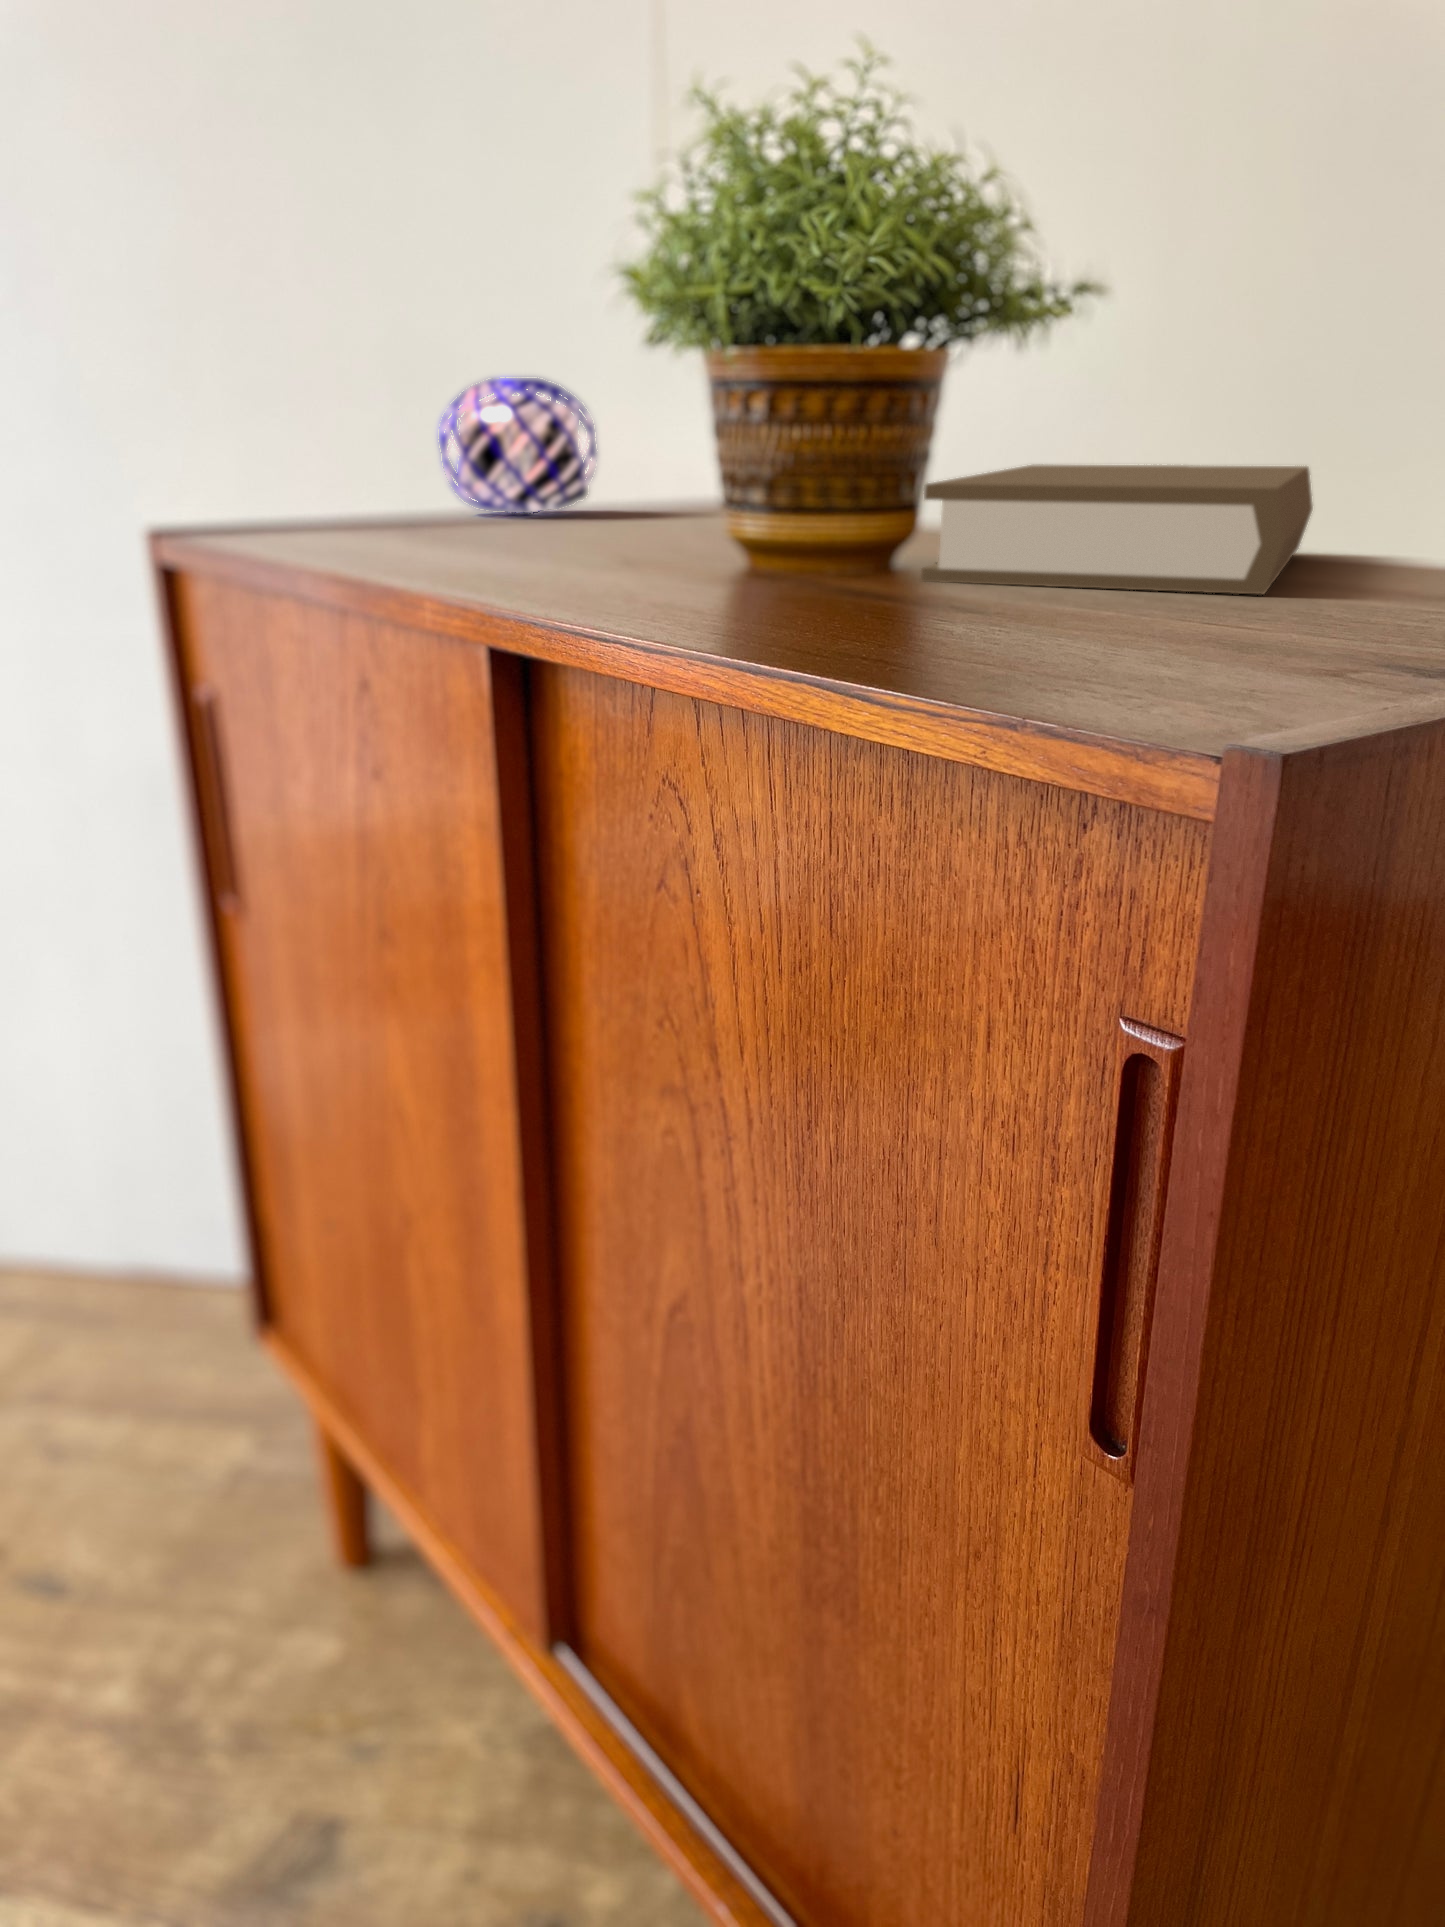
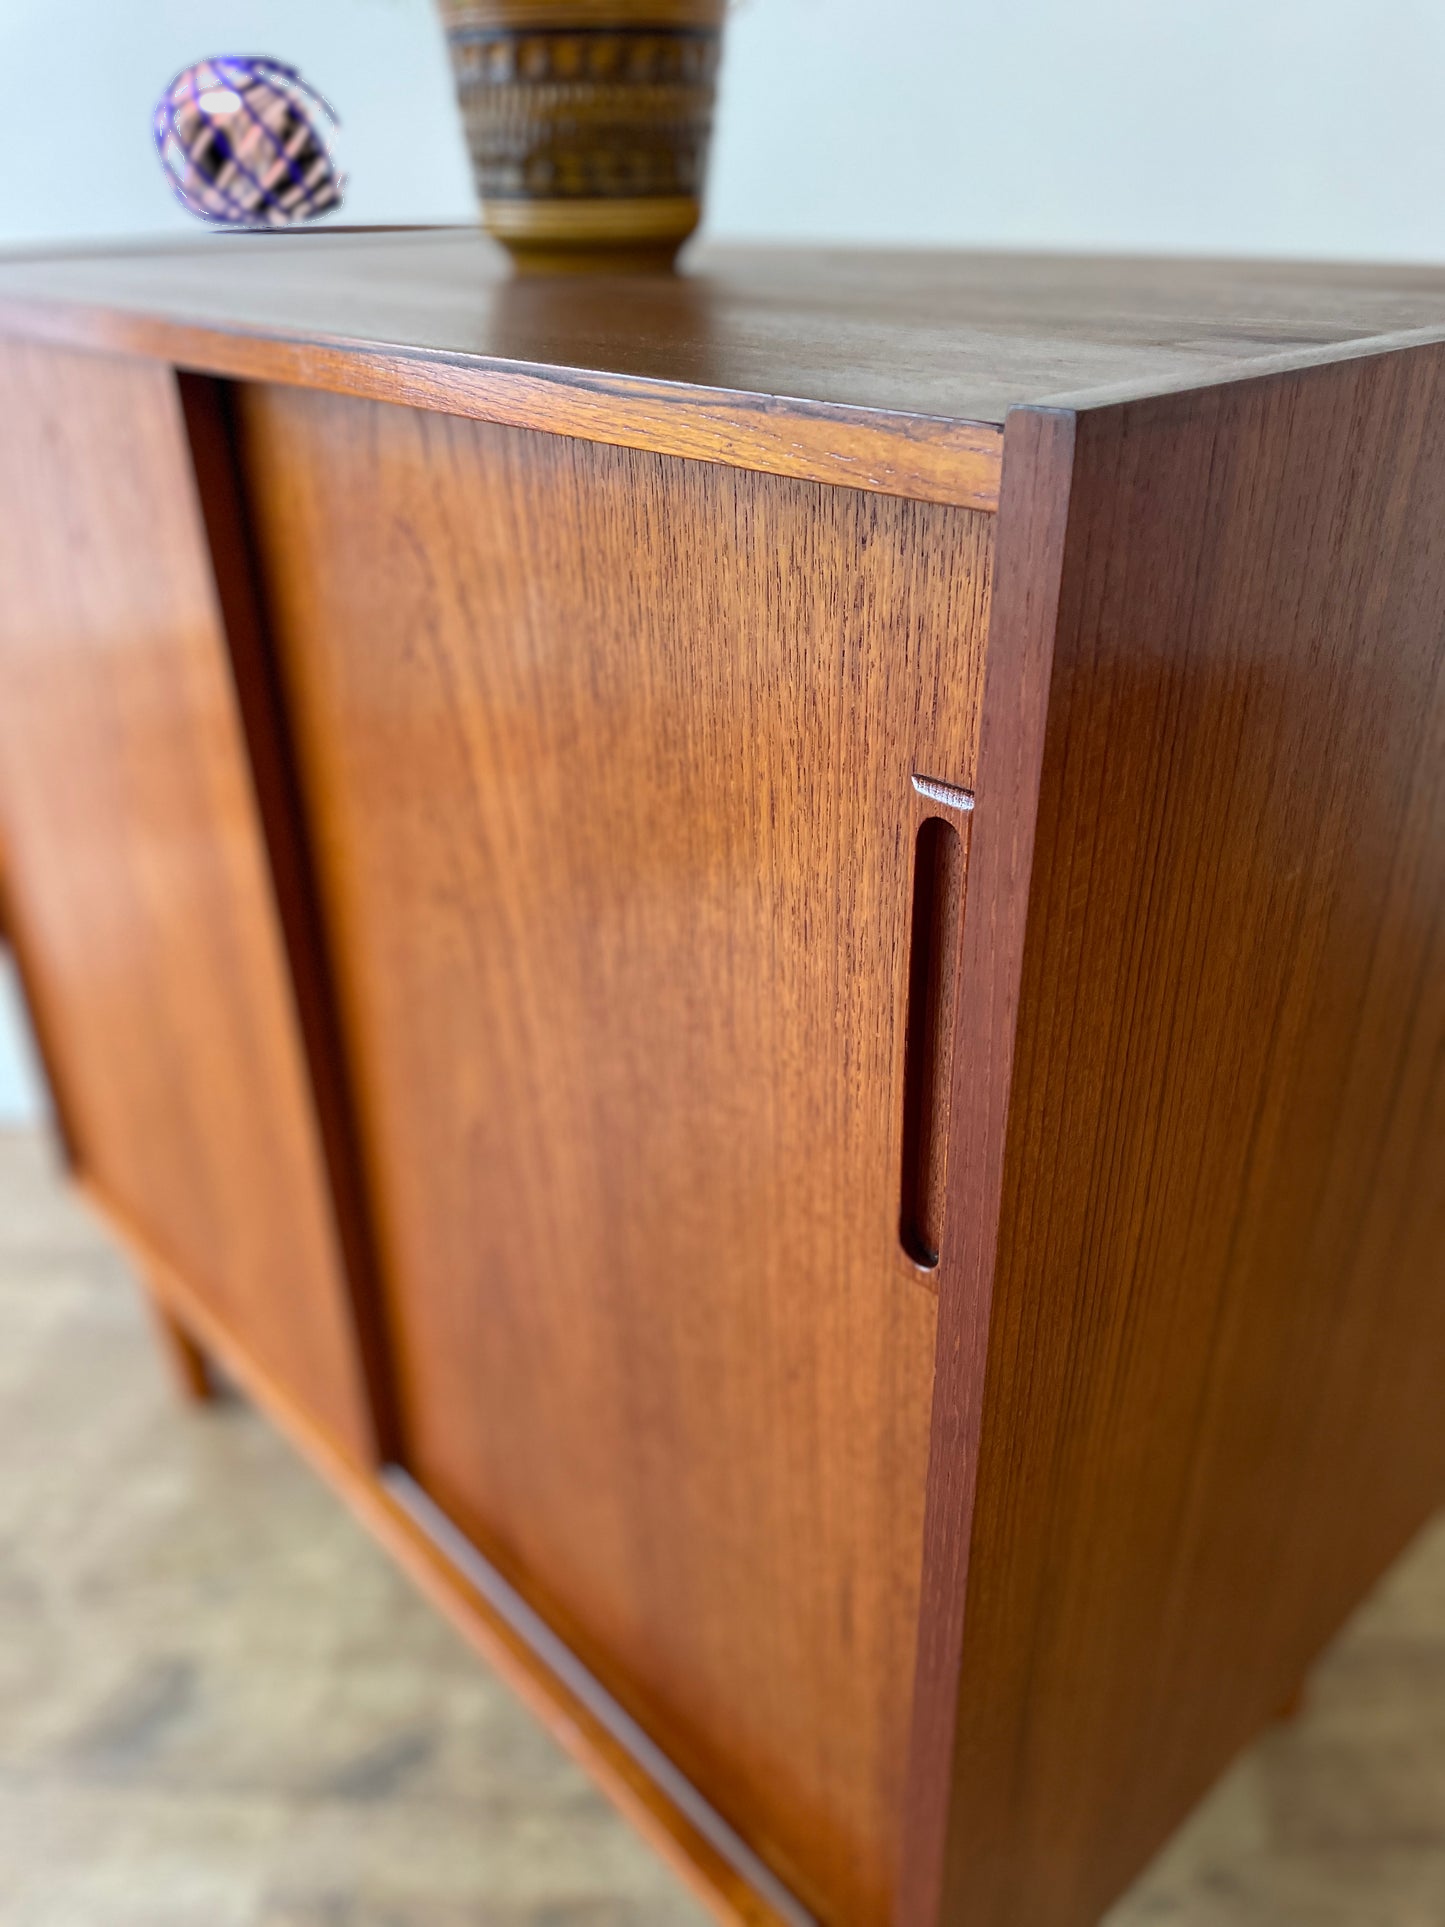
book: present [921,464,1313,594] -> none [704,136,1164,279]

